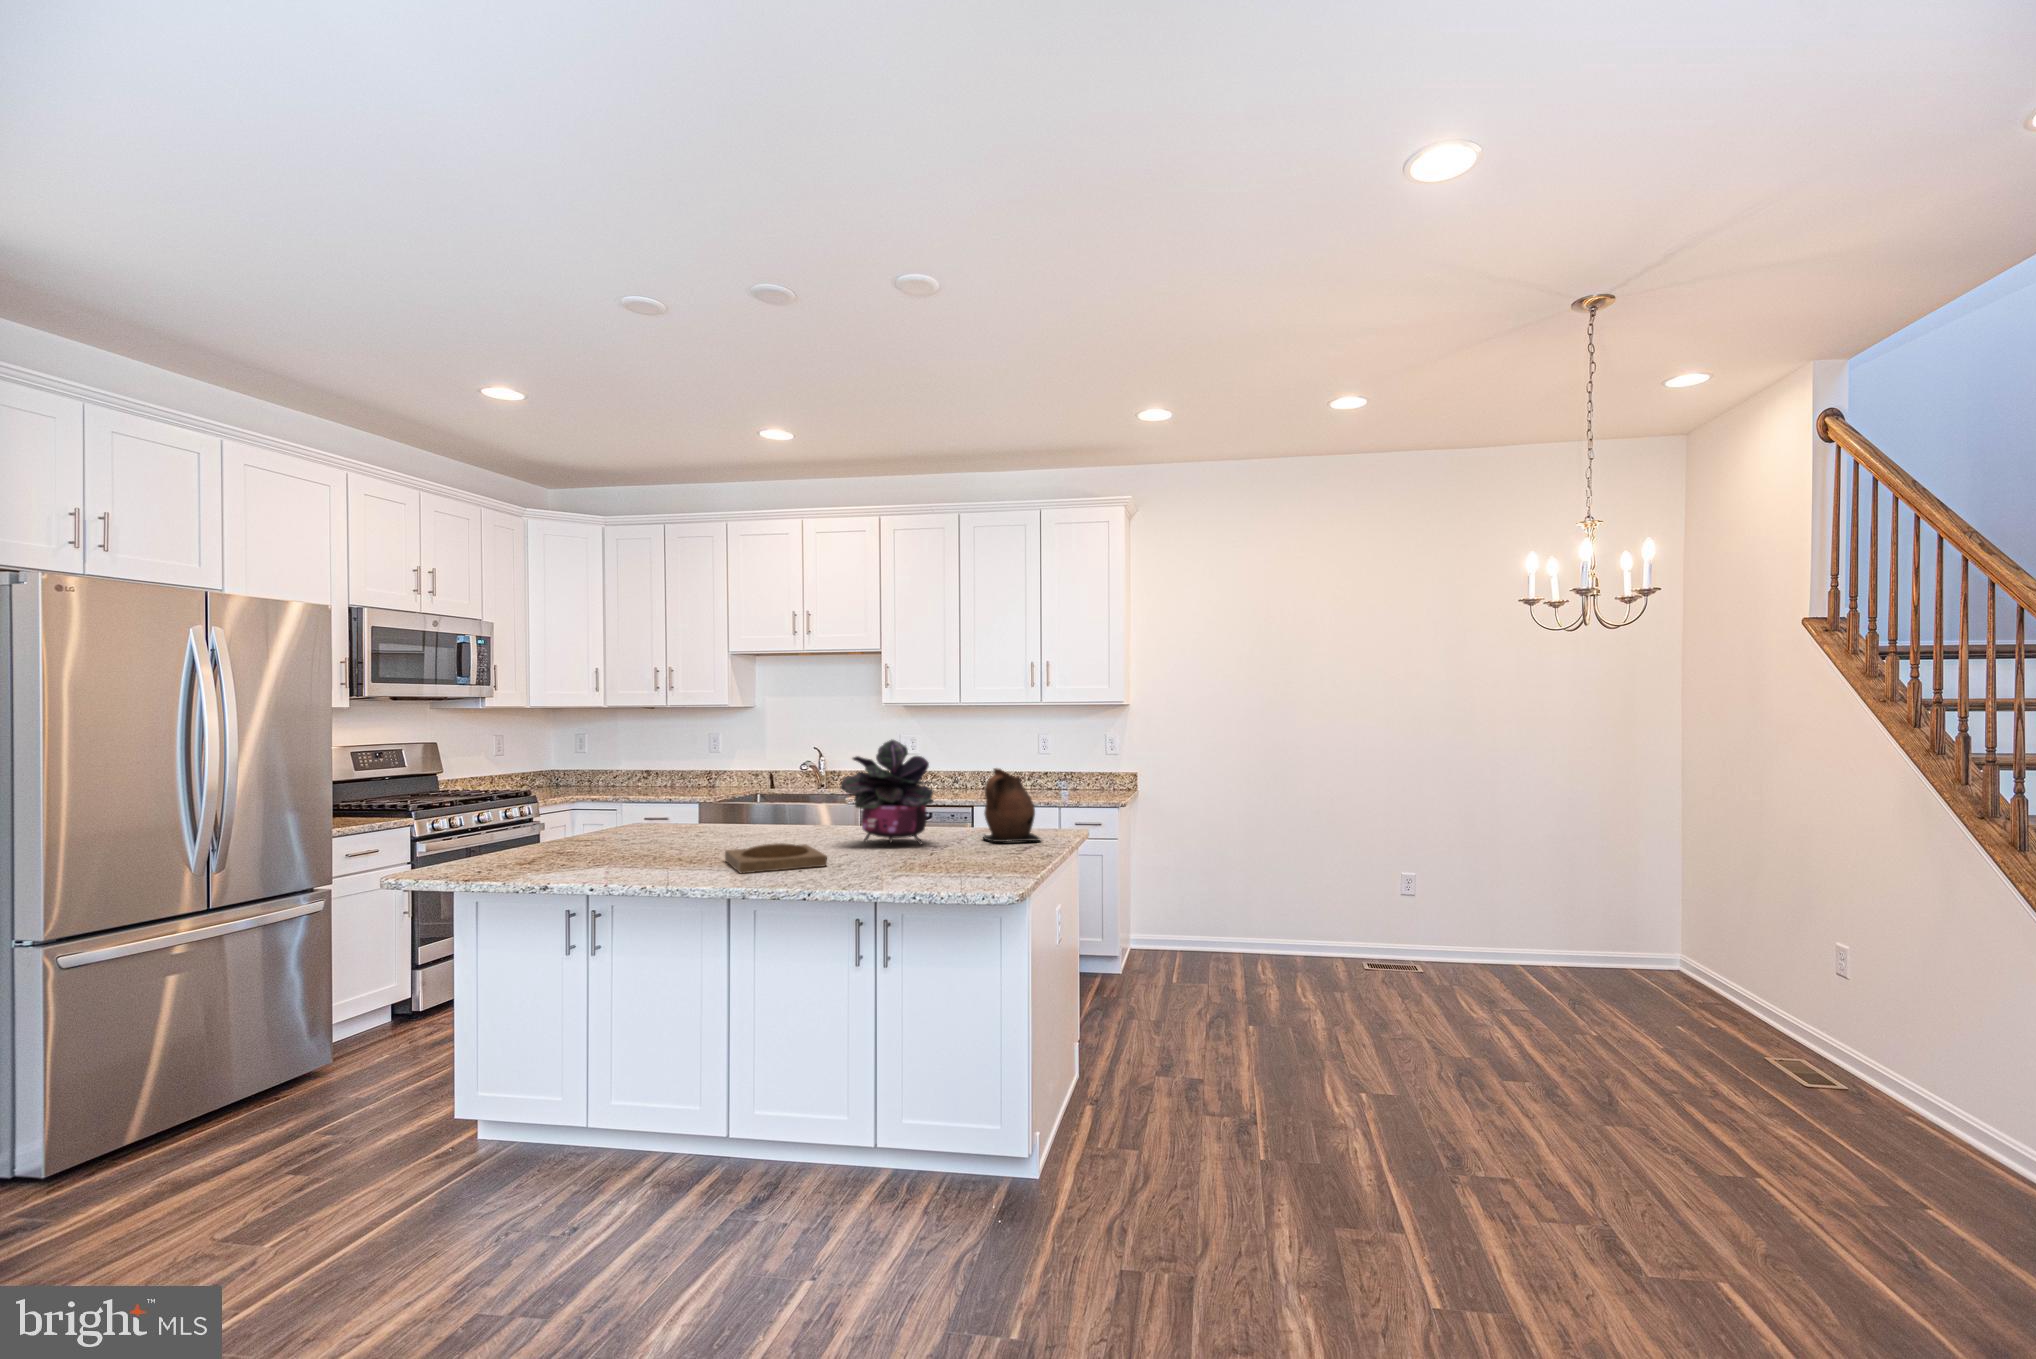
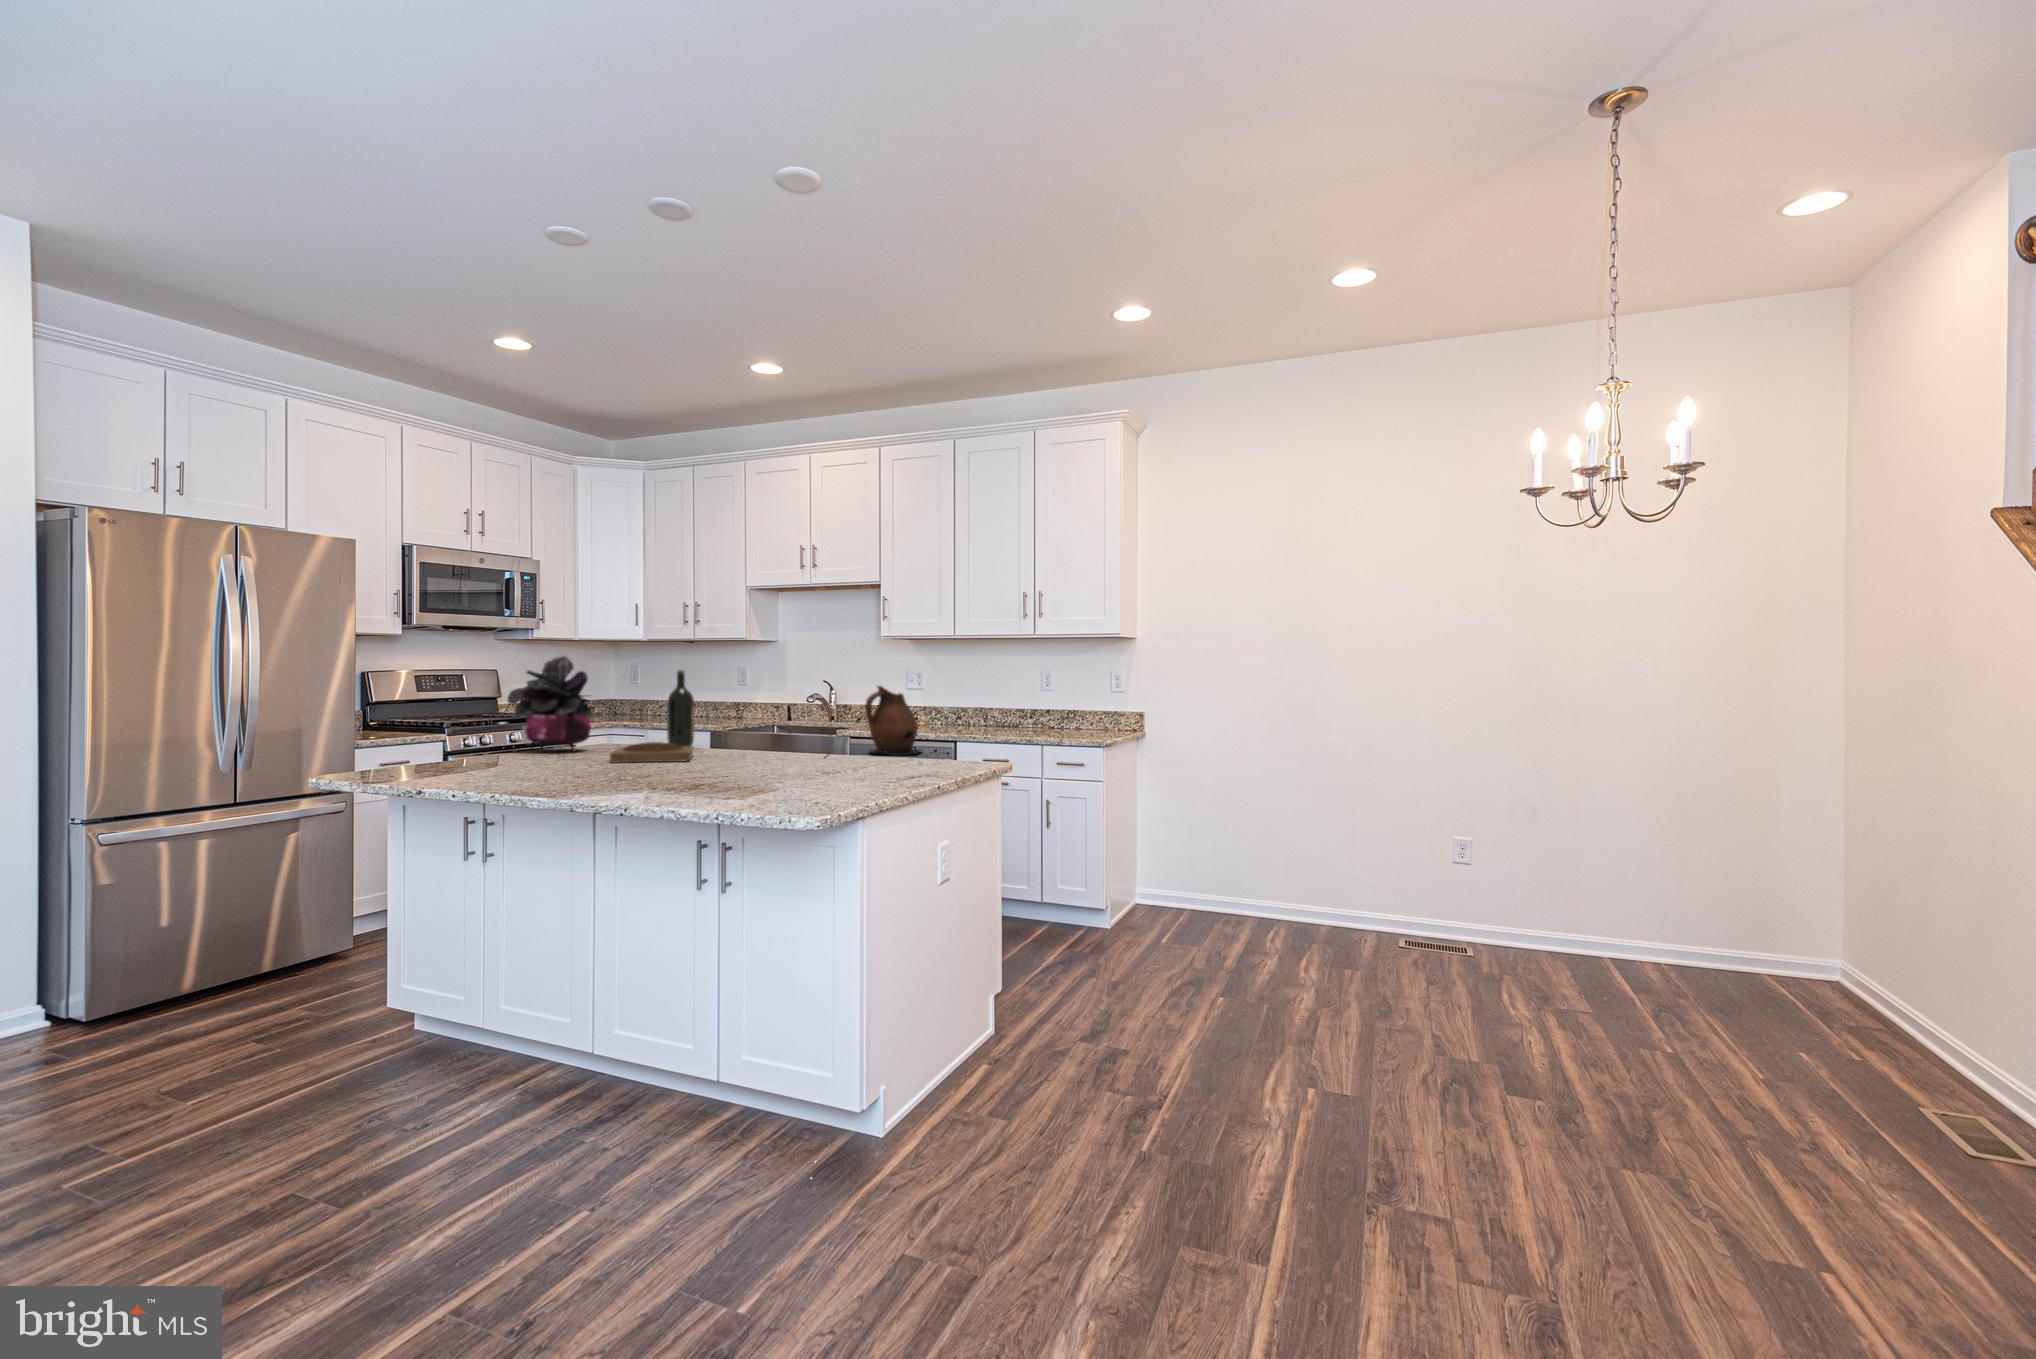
potted plant: present [841,740,933,844] -> present [508,656,593,752]
wine bottle: none [742,754,772,841] -> present [667,670,695,746]

